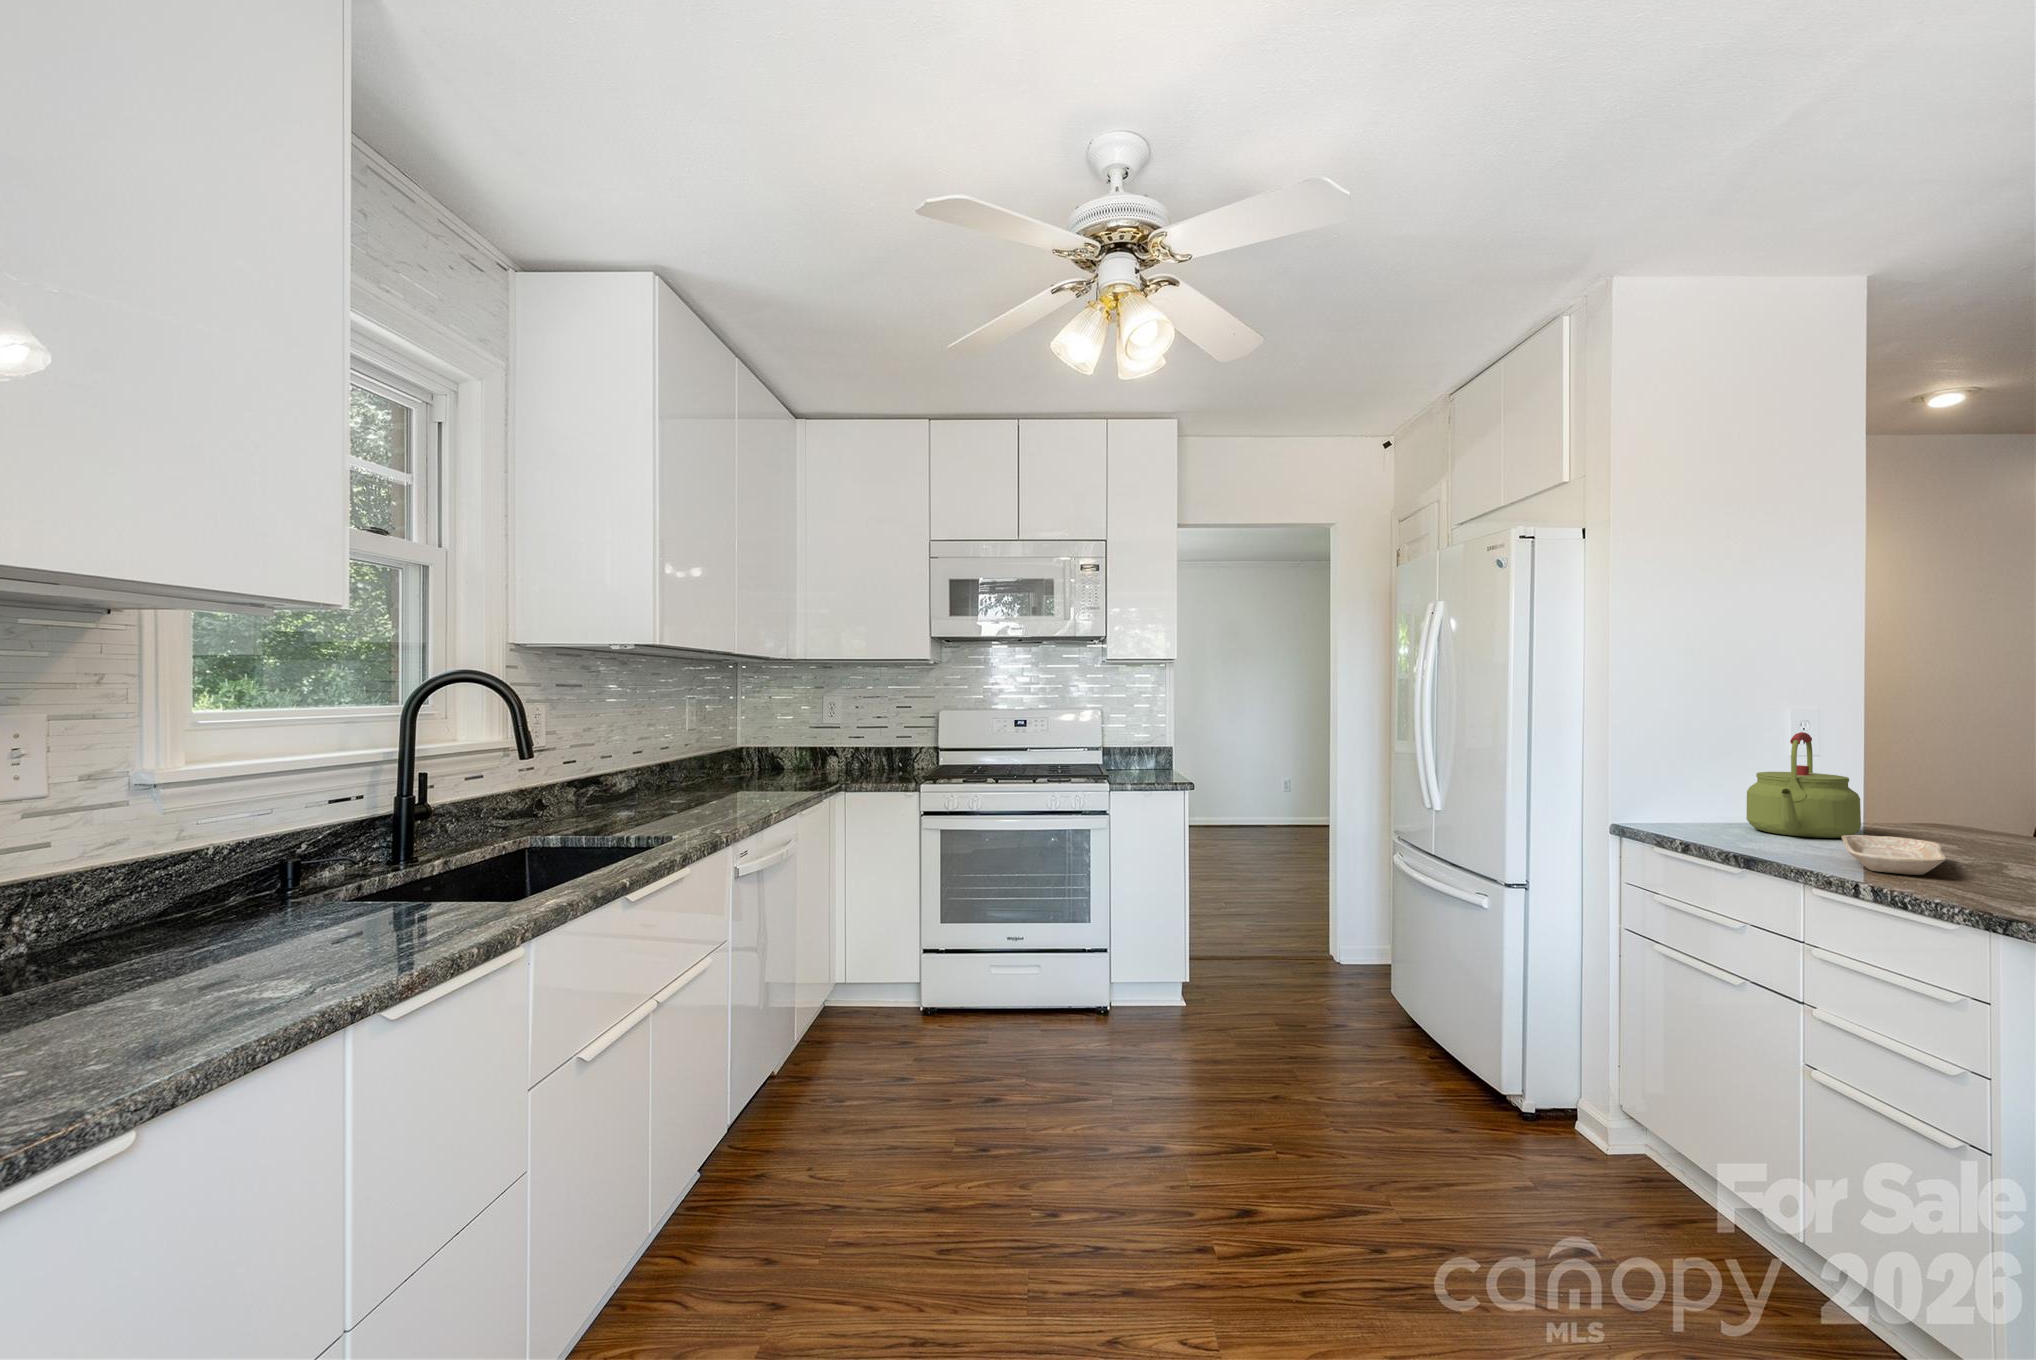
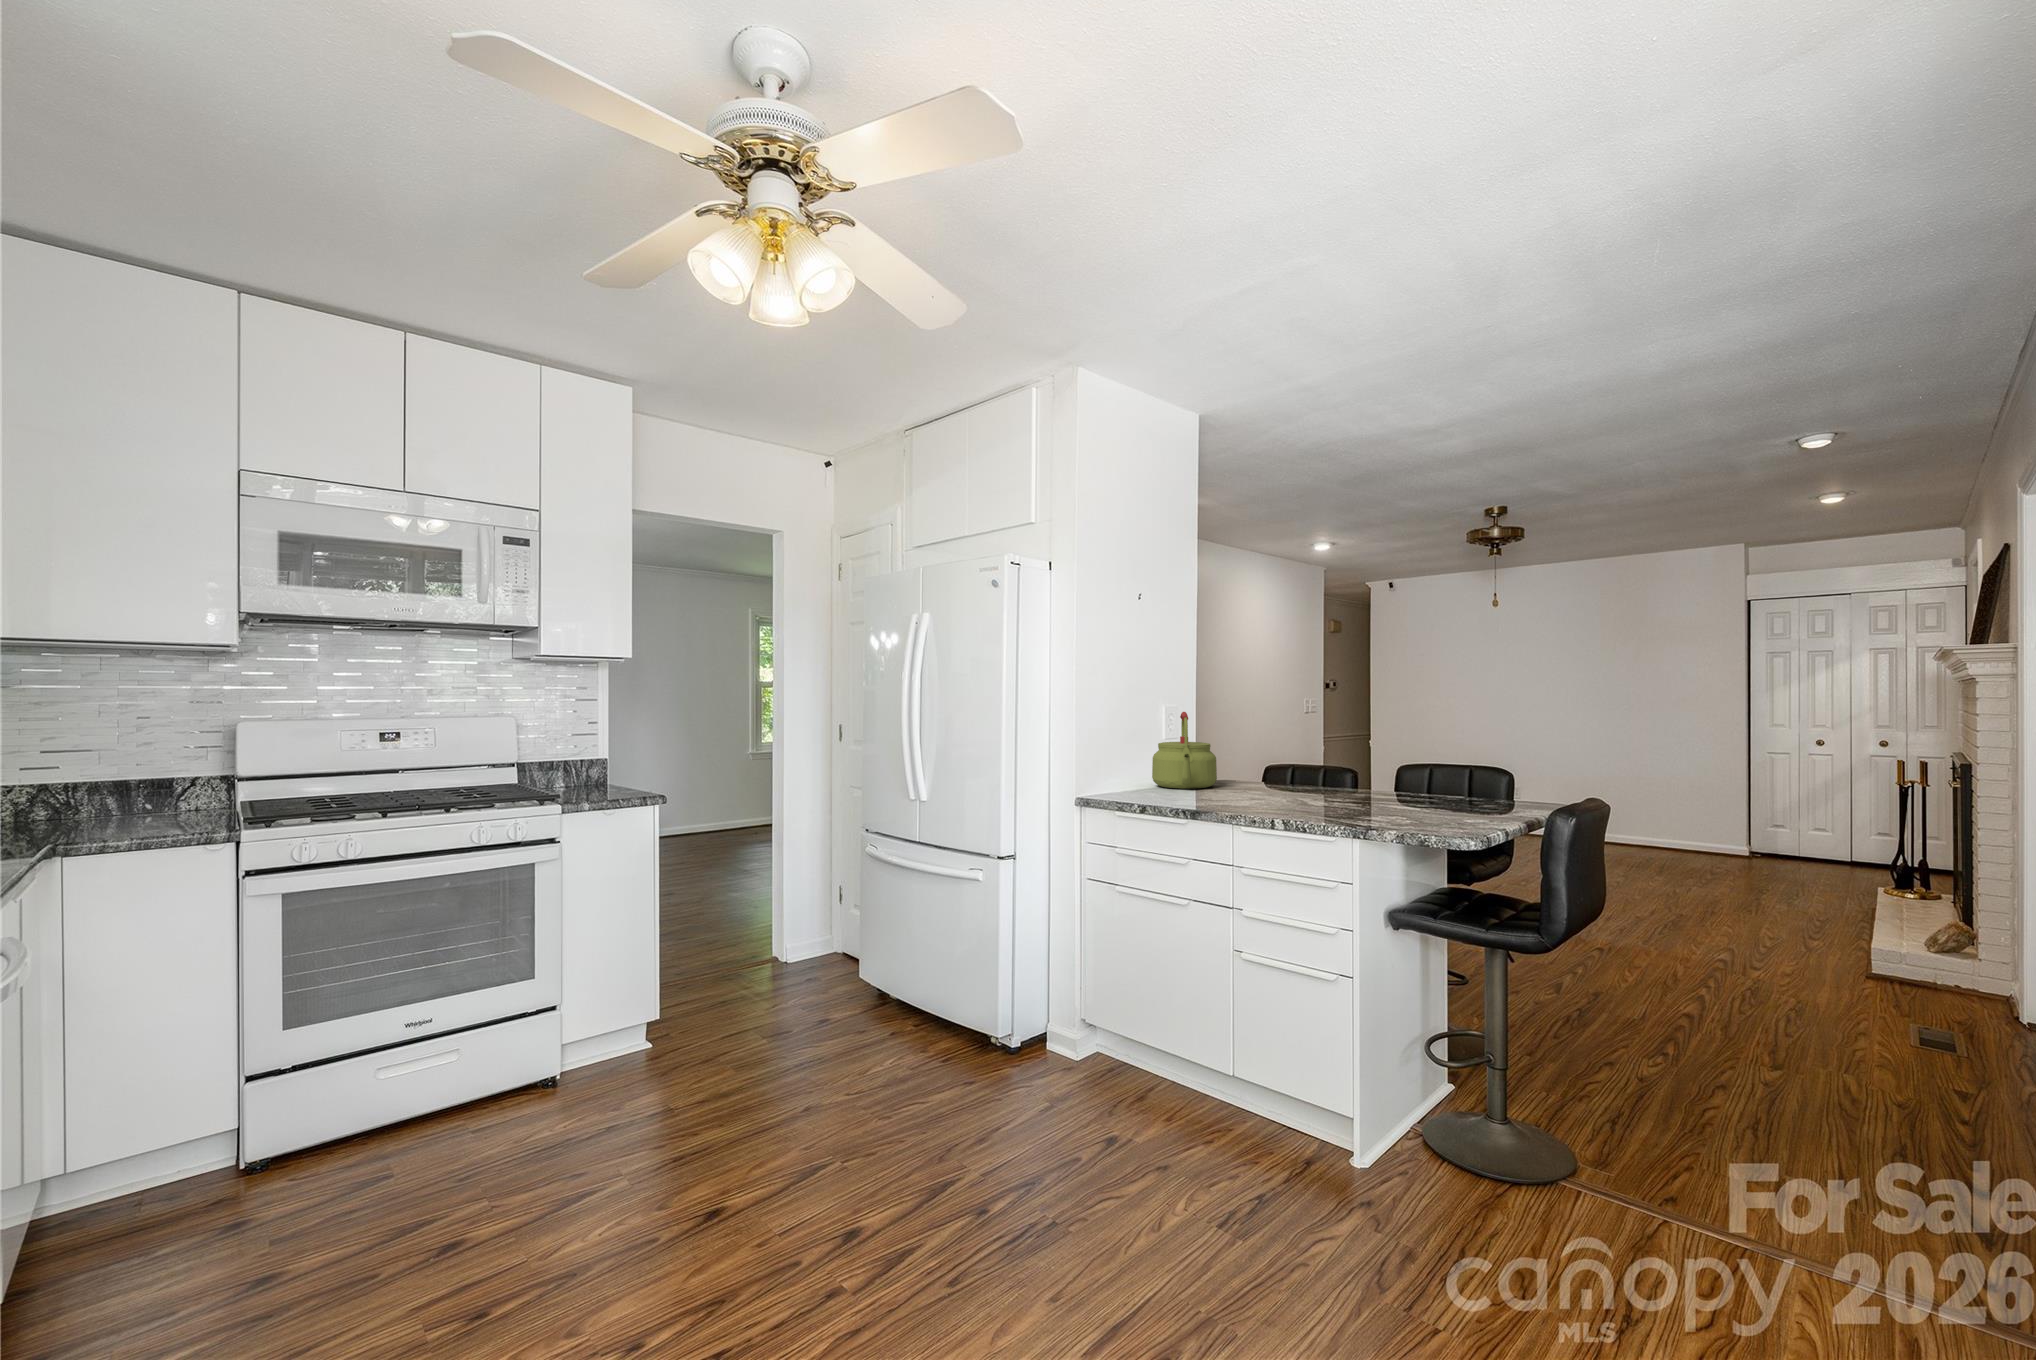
tray: present [1841,835,1946,875] -> none [1228,782,1300,806]

